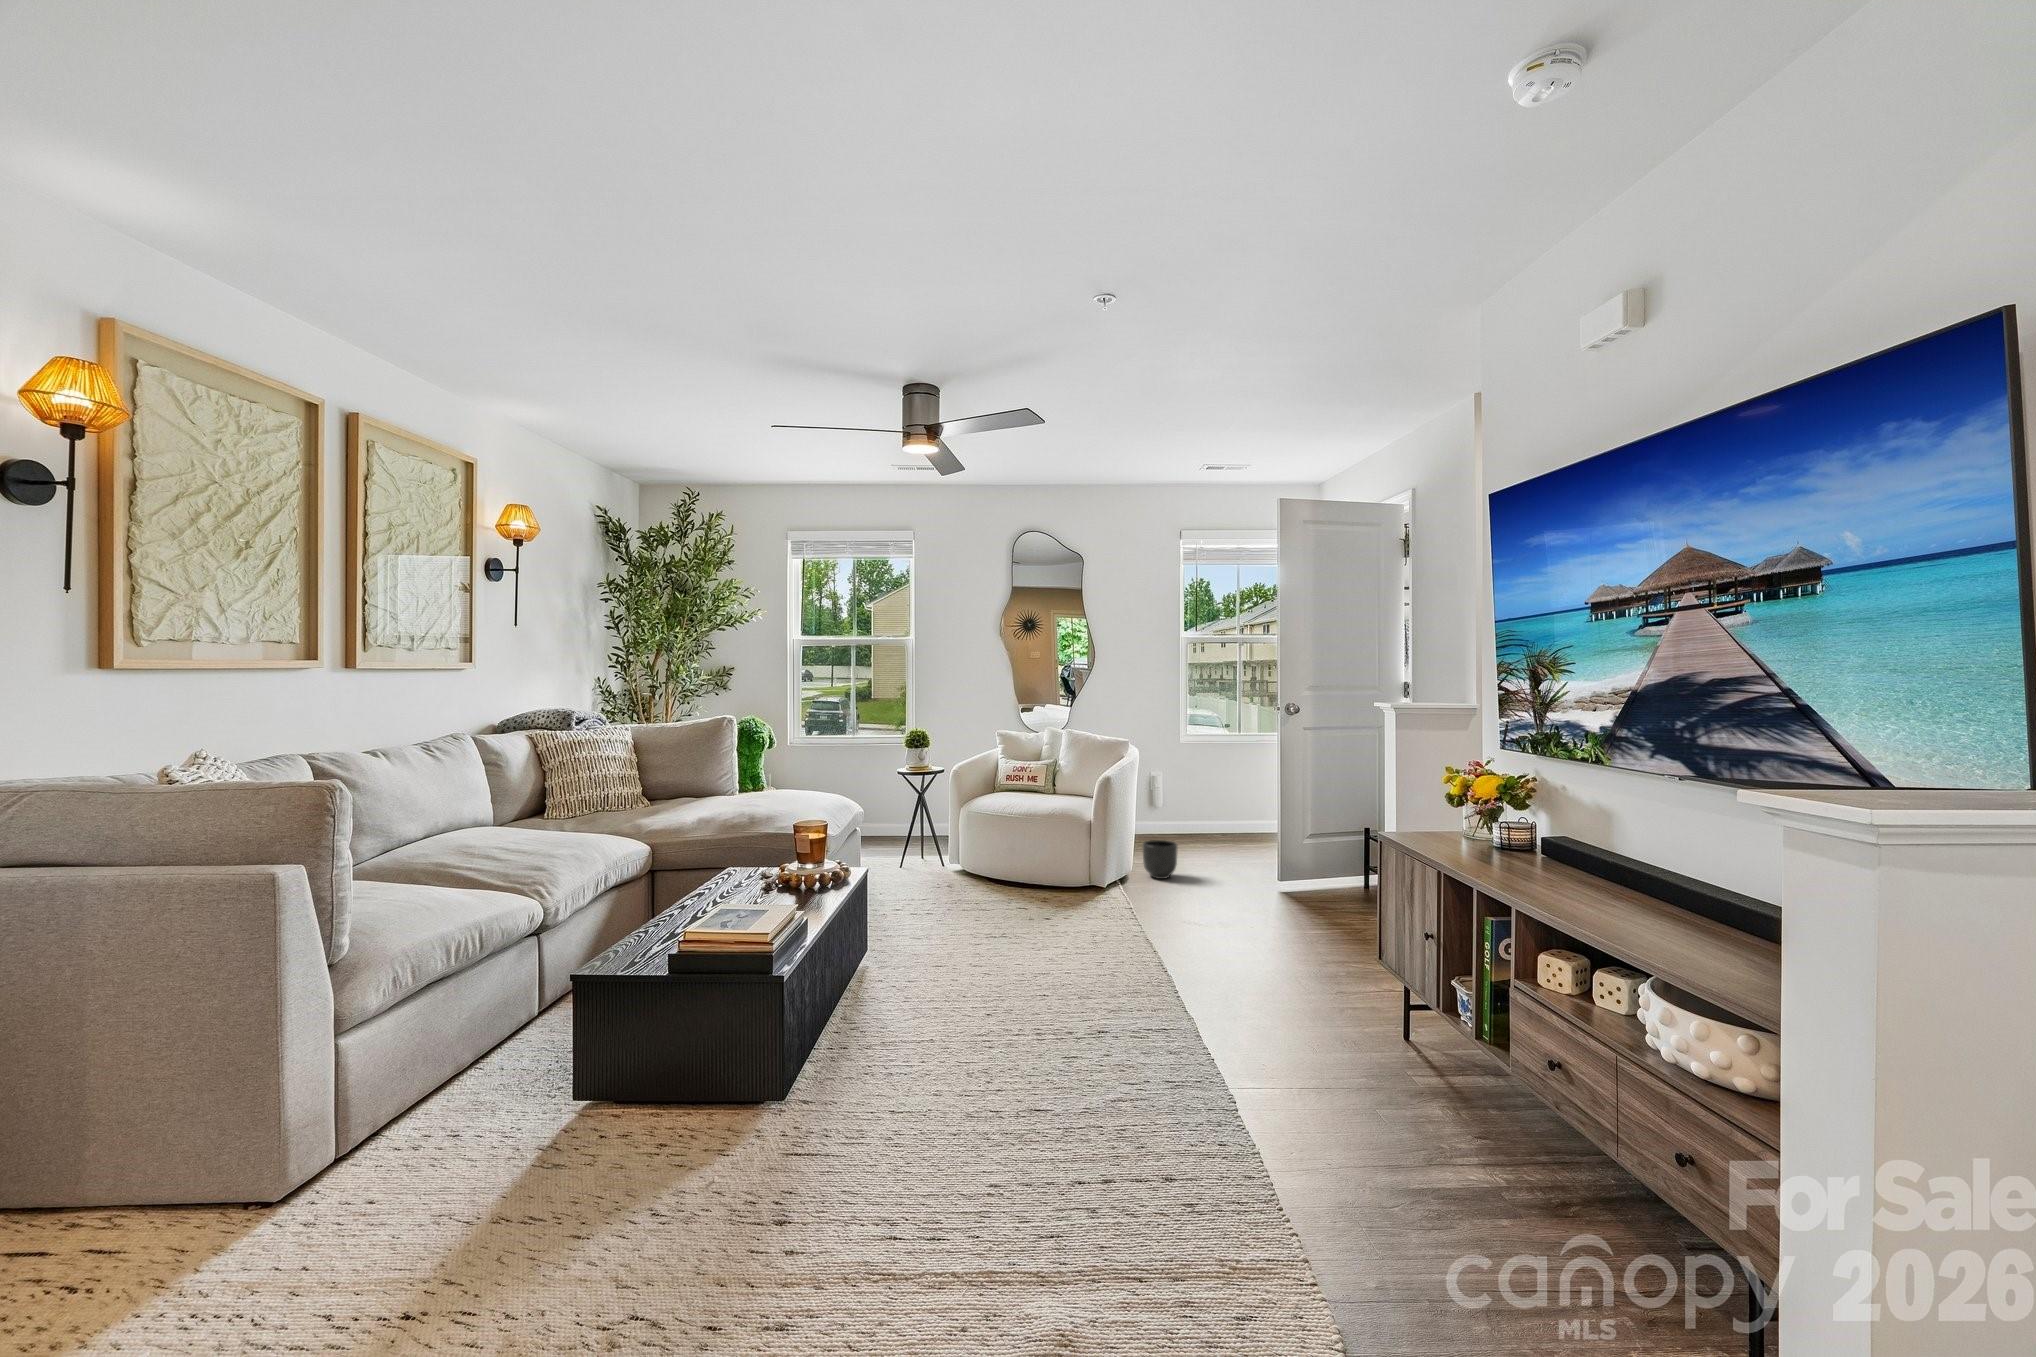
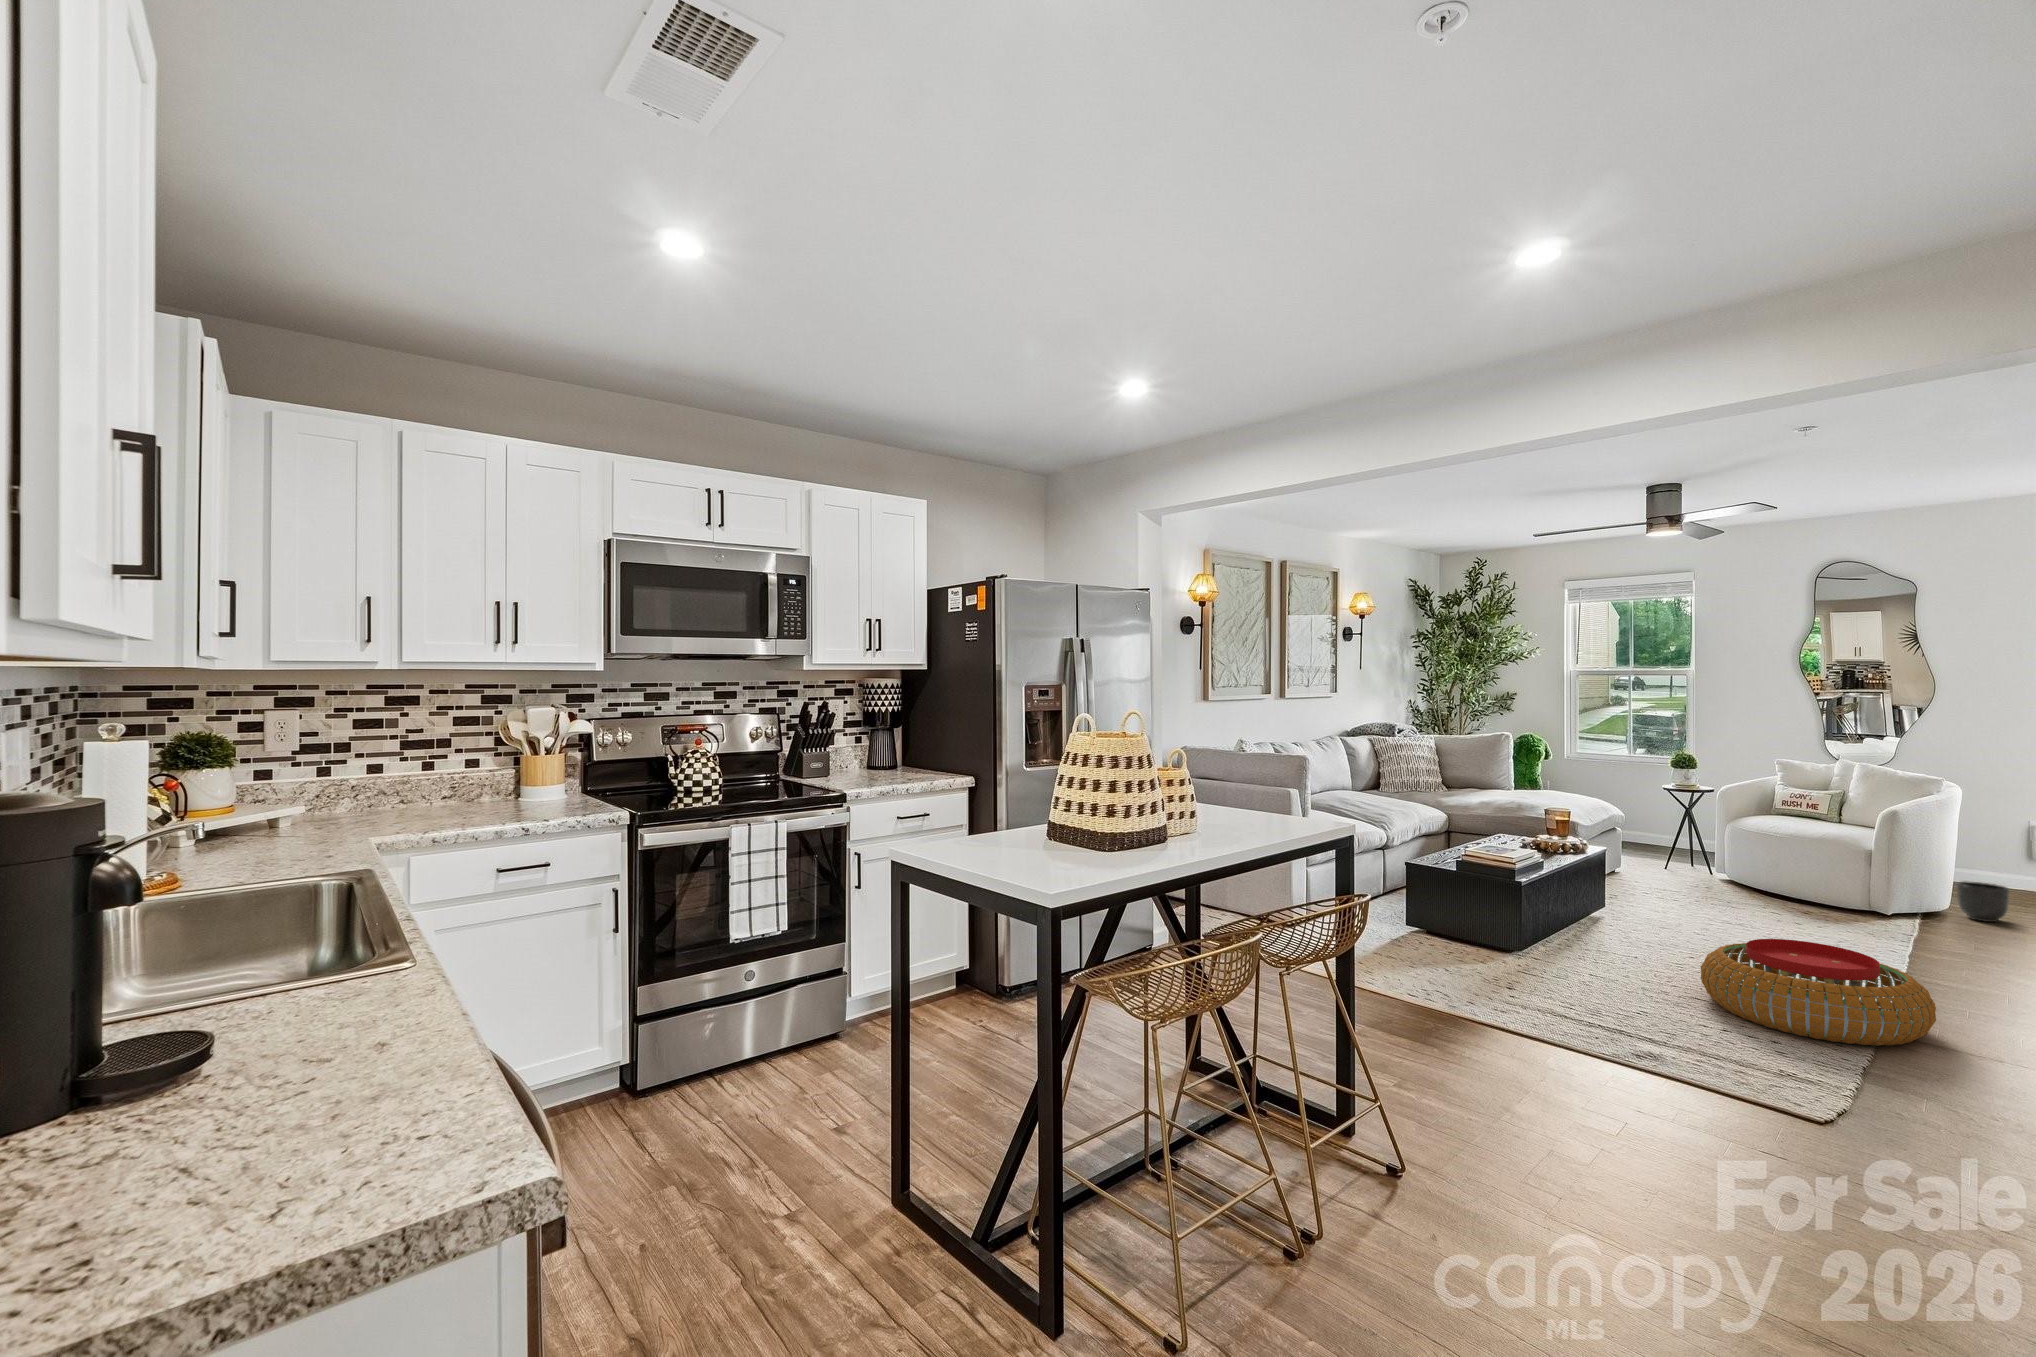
pouf: none [1034,986,1290,1160] -> present [1701,939,1936,1046]

